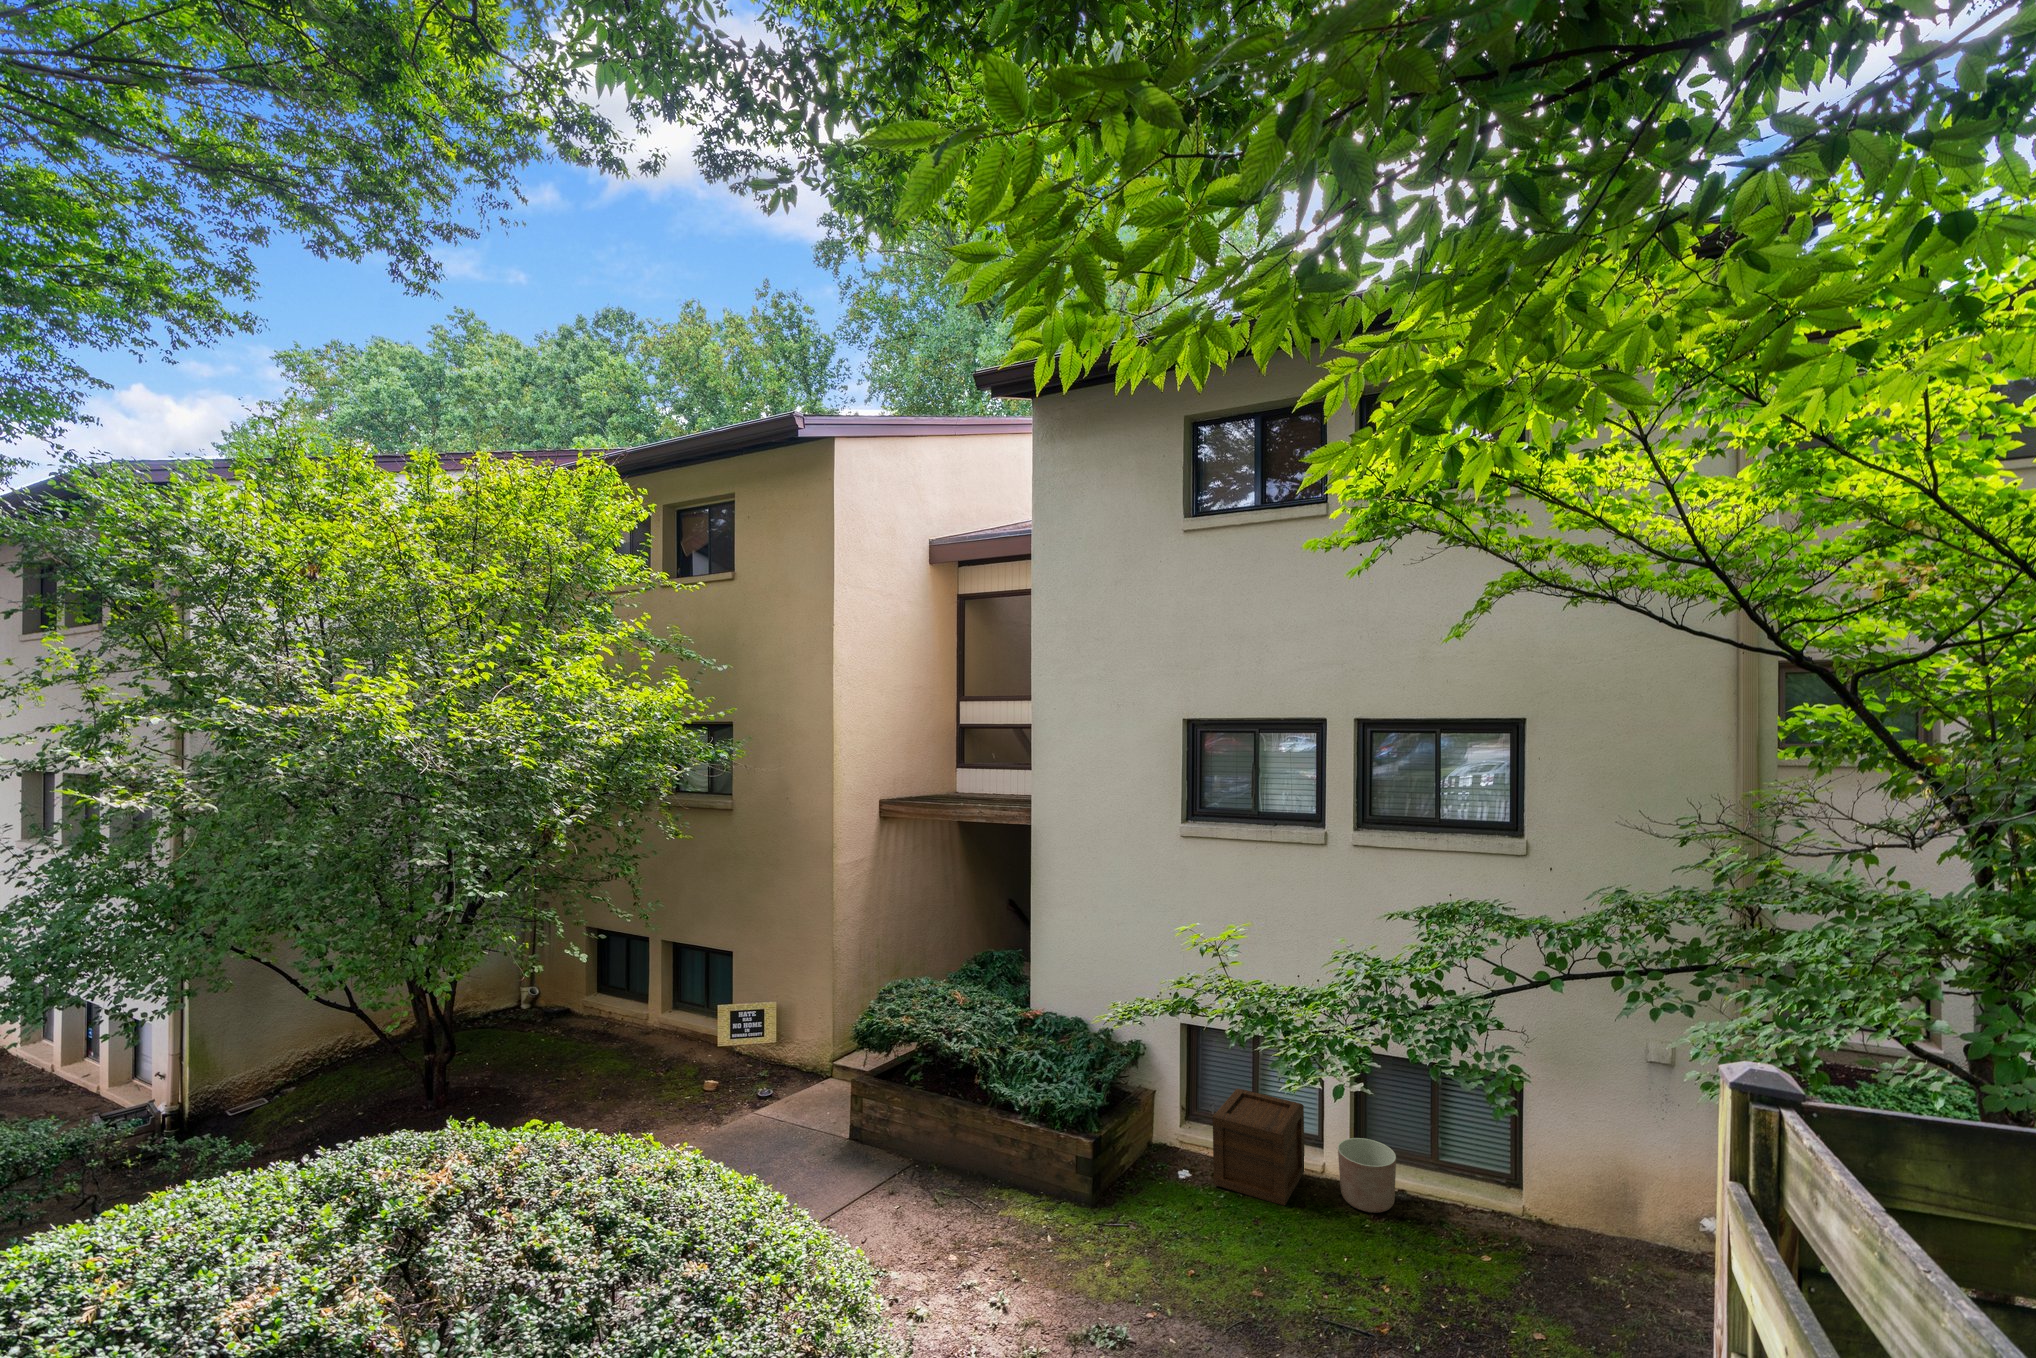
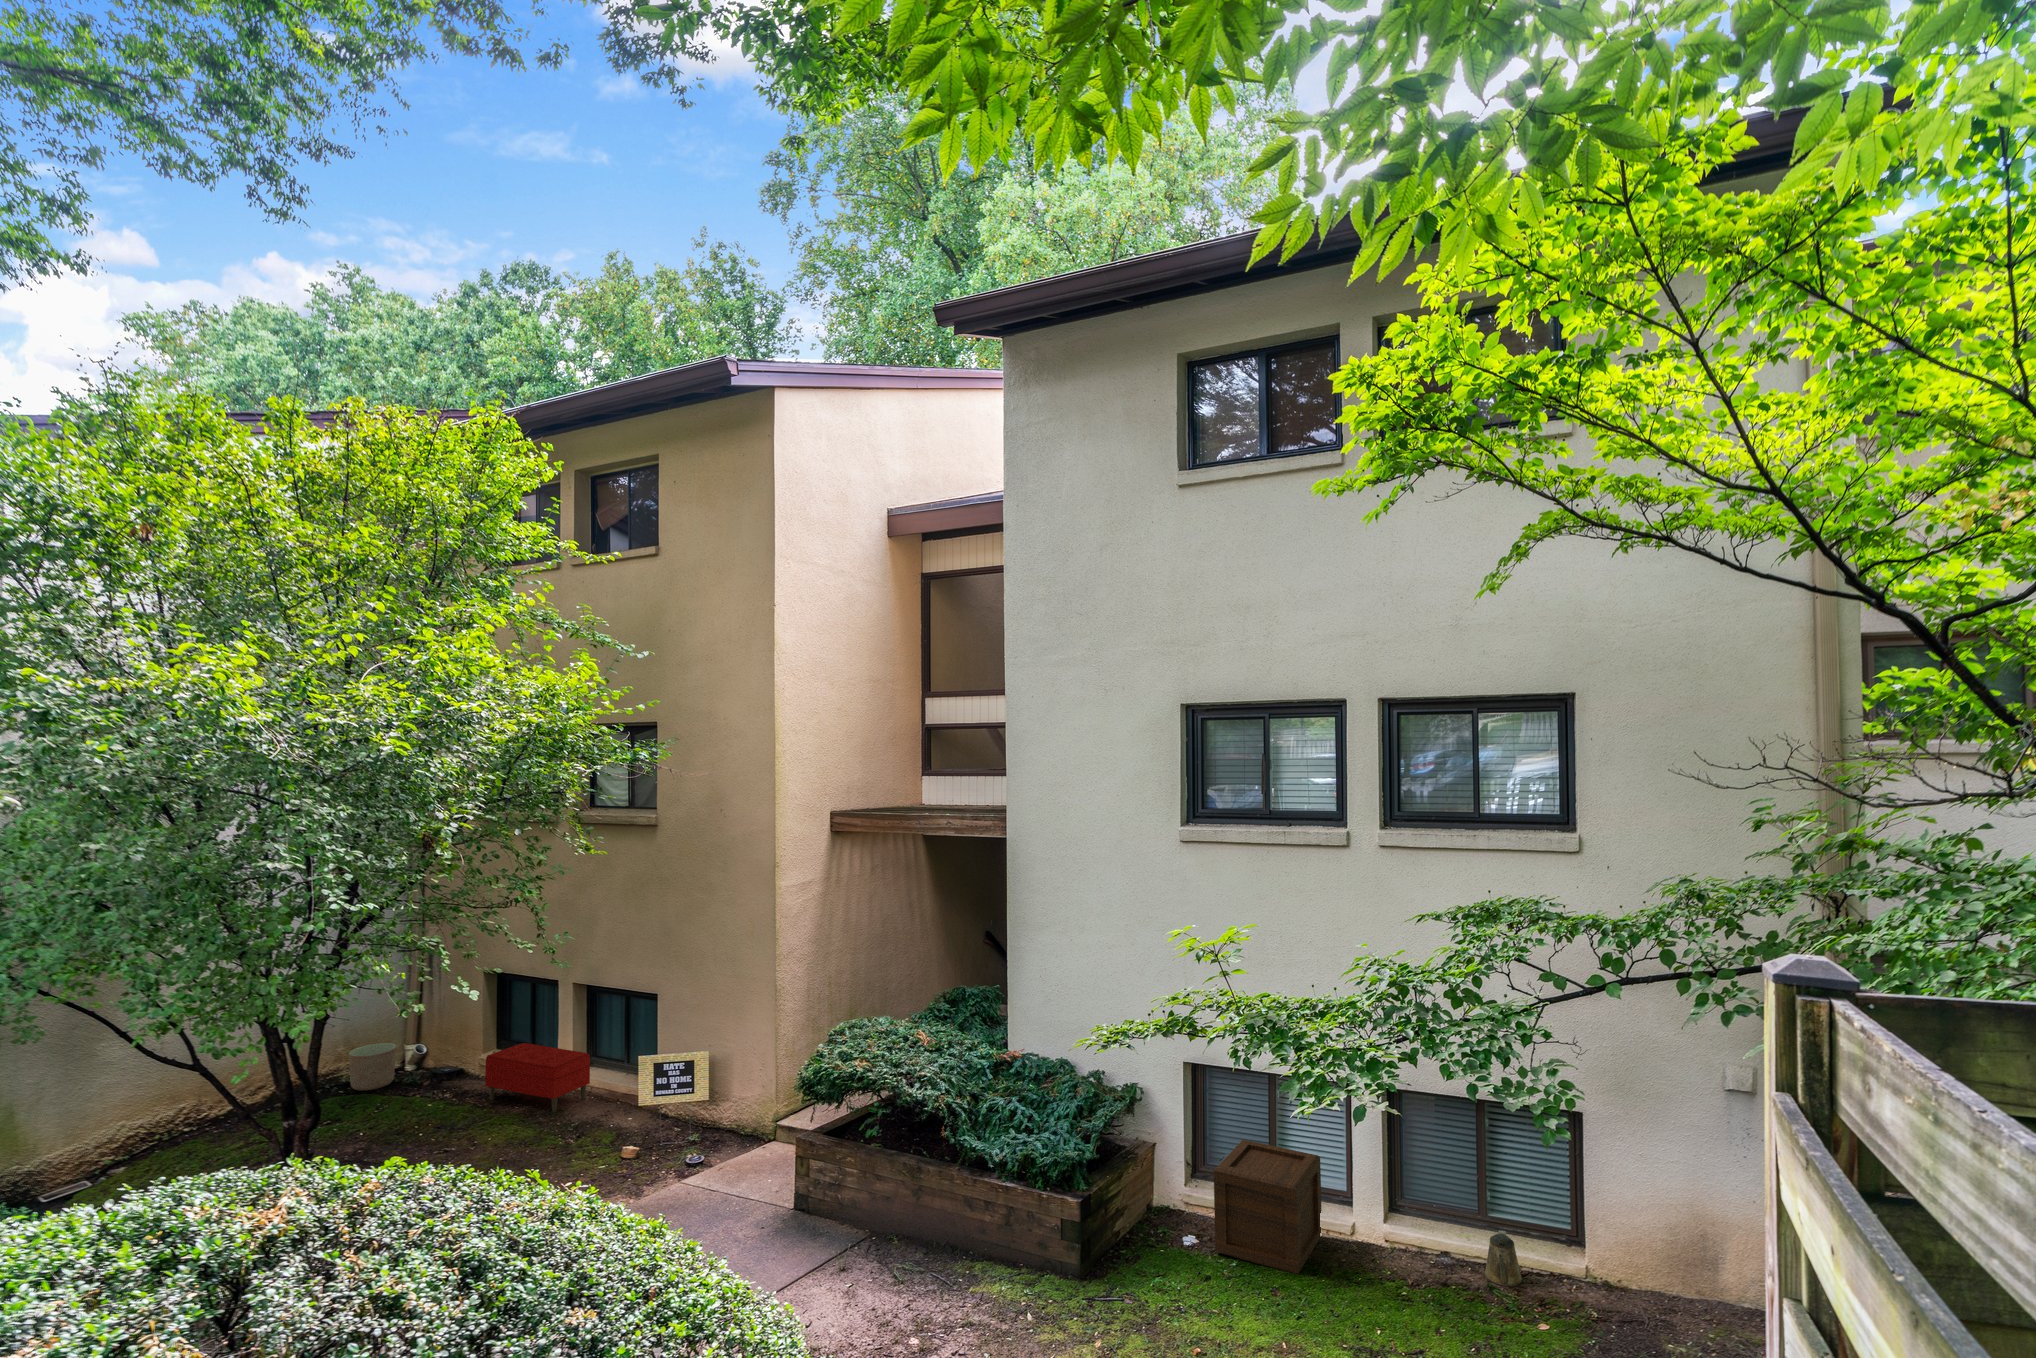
bench: none [593,992,681,1052] -> present [485,1043,590,1112]
planter: present [1338,1138,1396,1213] -> present [349,1043,396,1091]
watering can: none [1445,1171,1477,1219] -> present [1485,1230,1523,1286]

